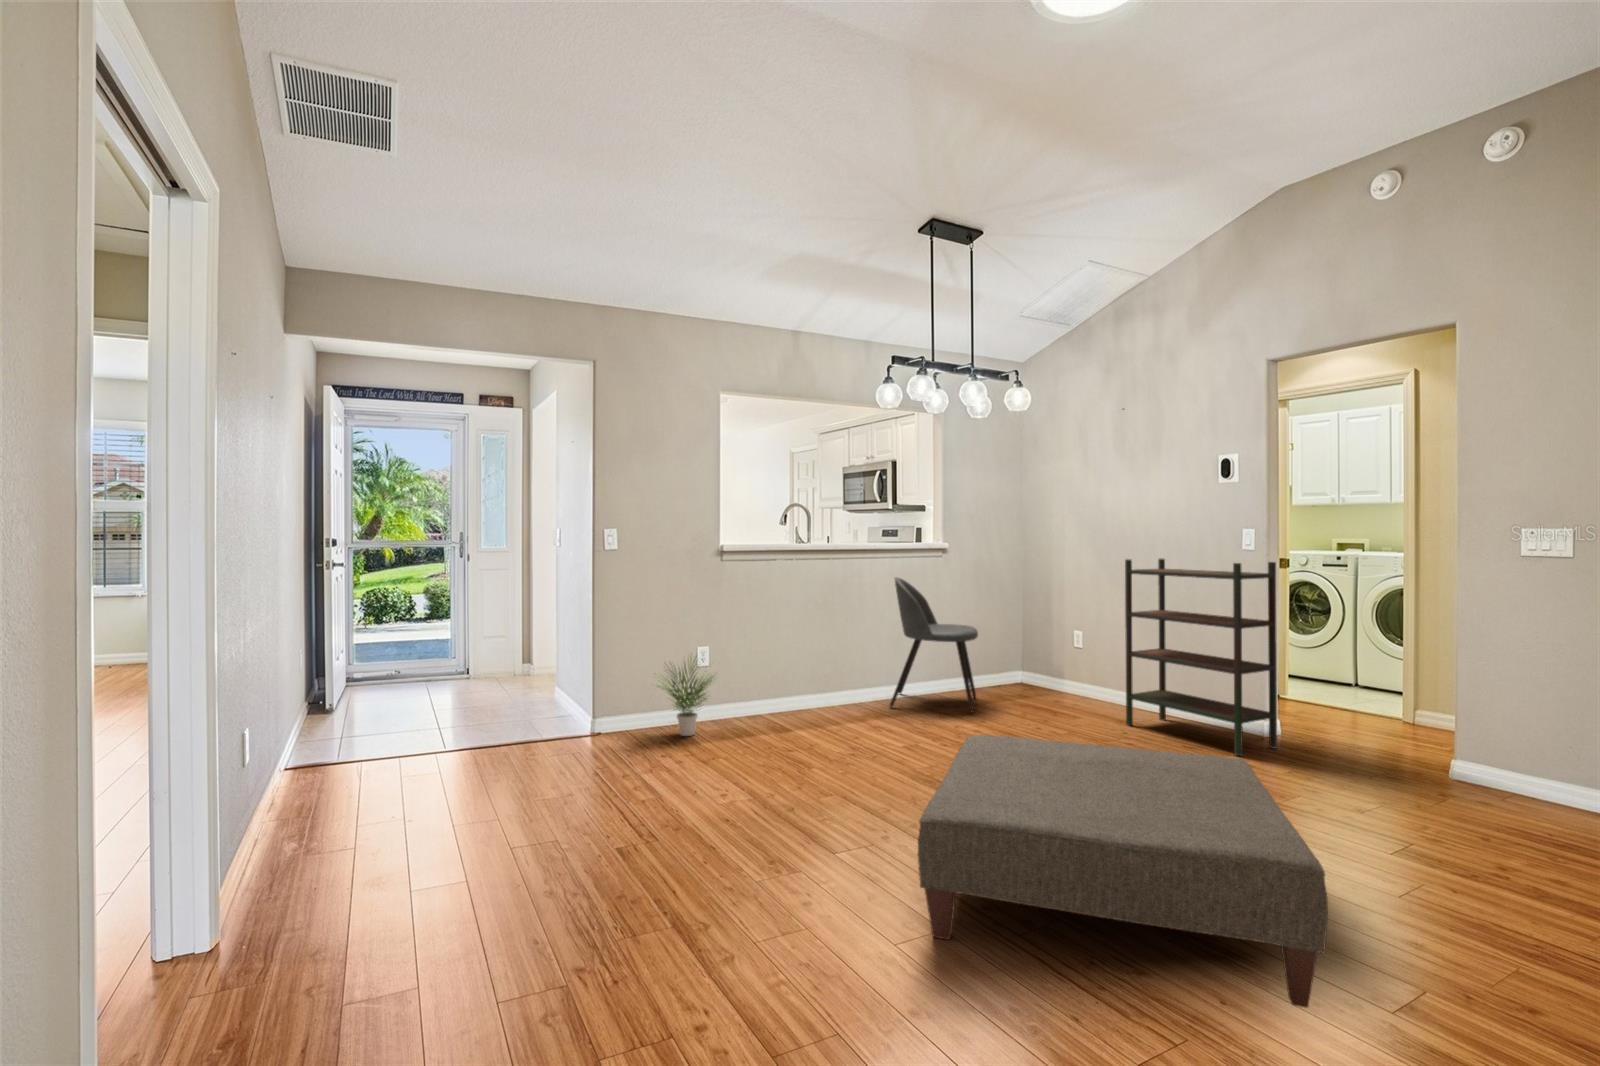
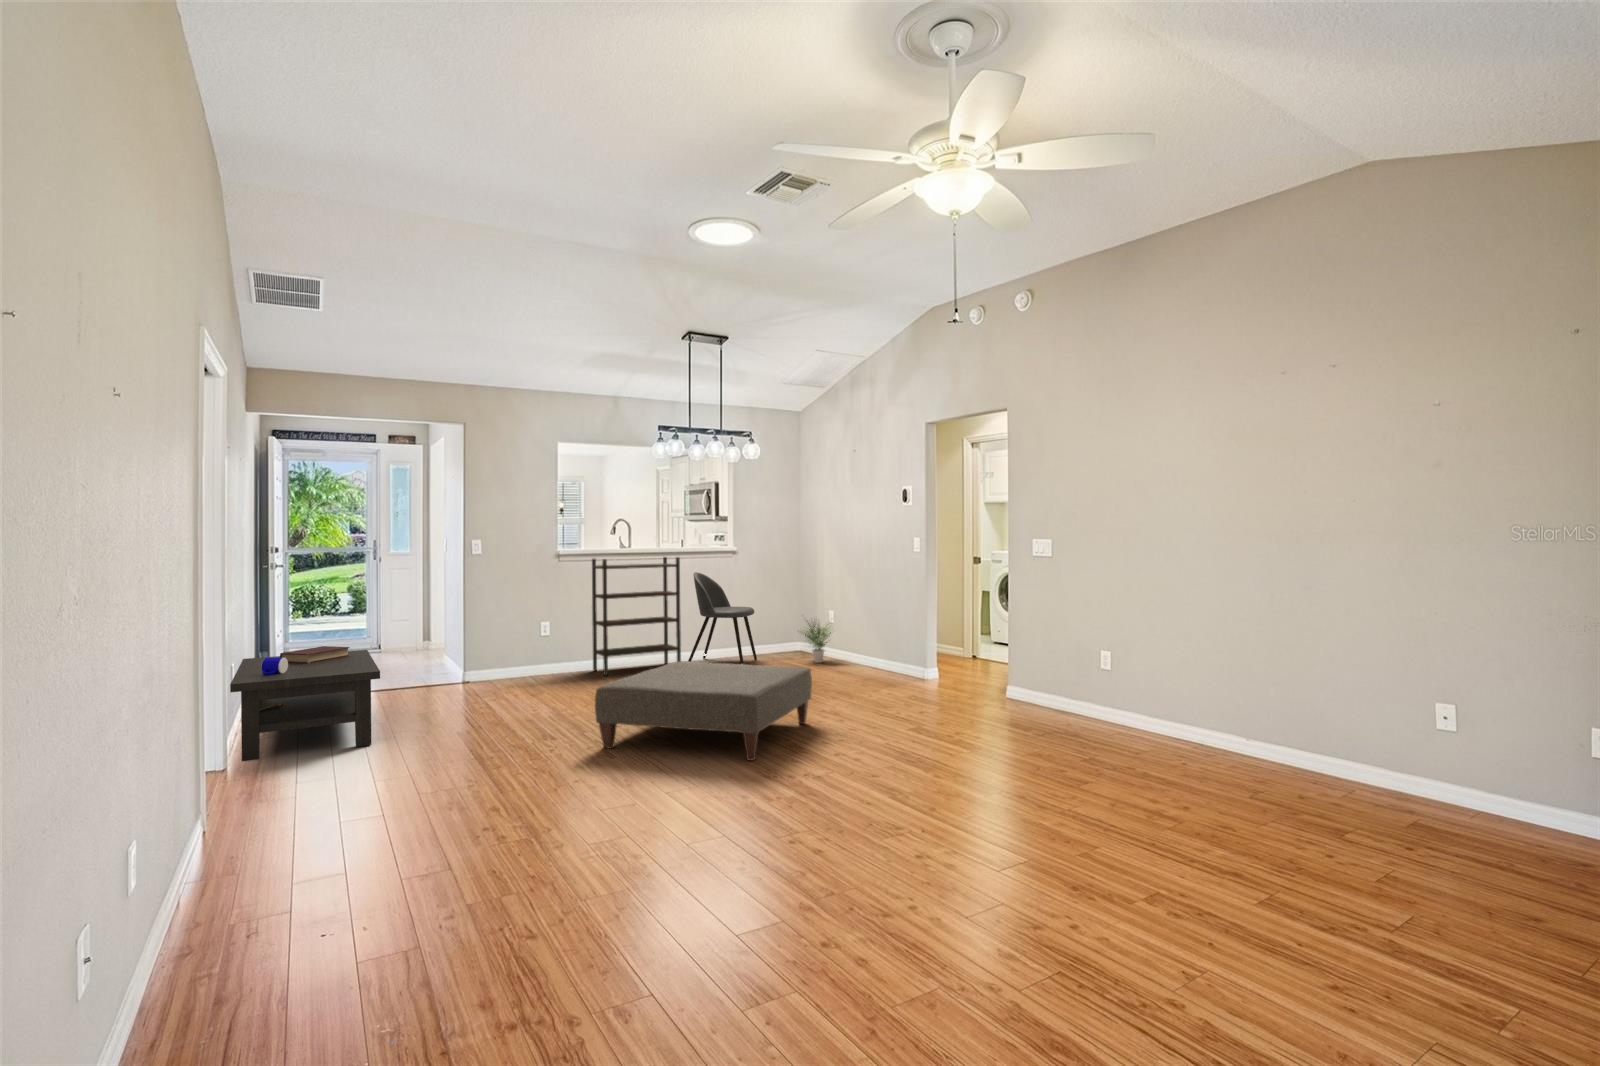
bookshelf: present [1125,559,1277,756] -> present [592,557,681,676]
potted plant: present [658,664,713,736] -> present [804,620,831,663]
coffee table: none [205,701,498,968] -> present [230,646,380,761]

